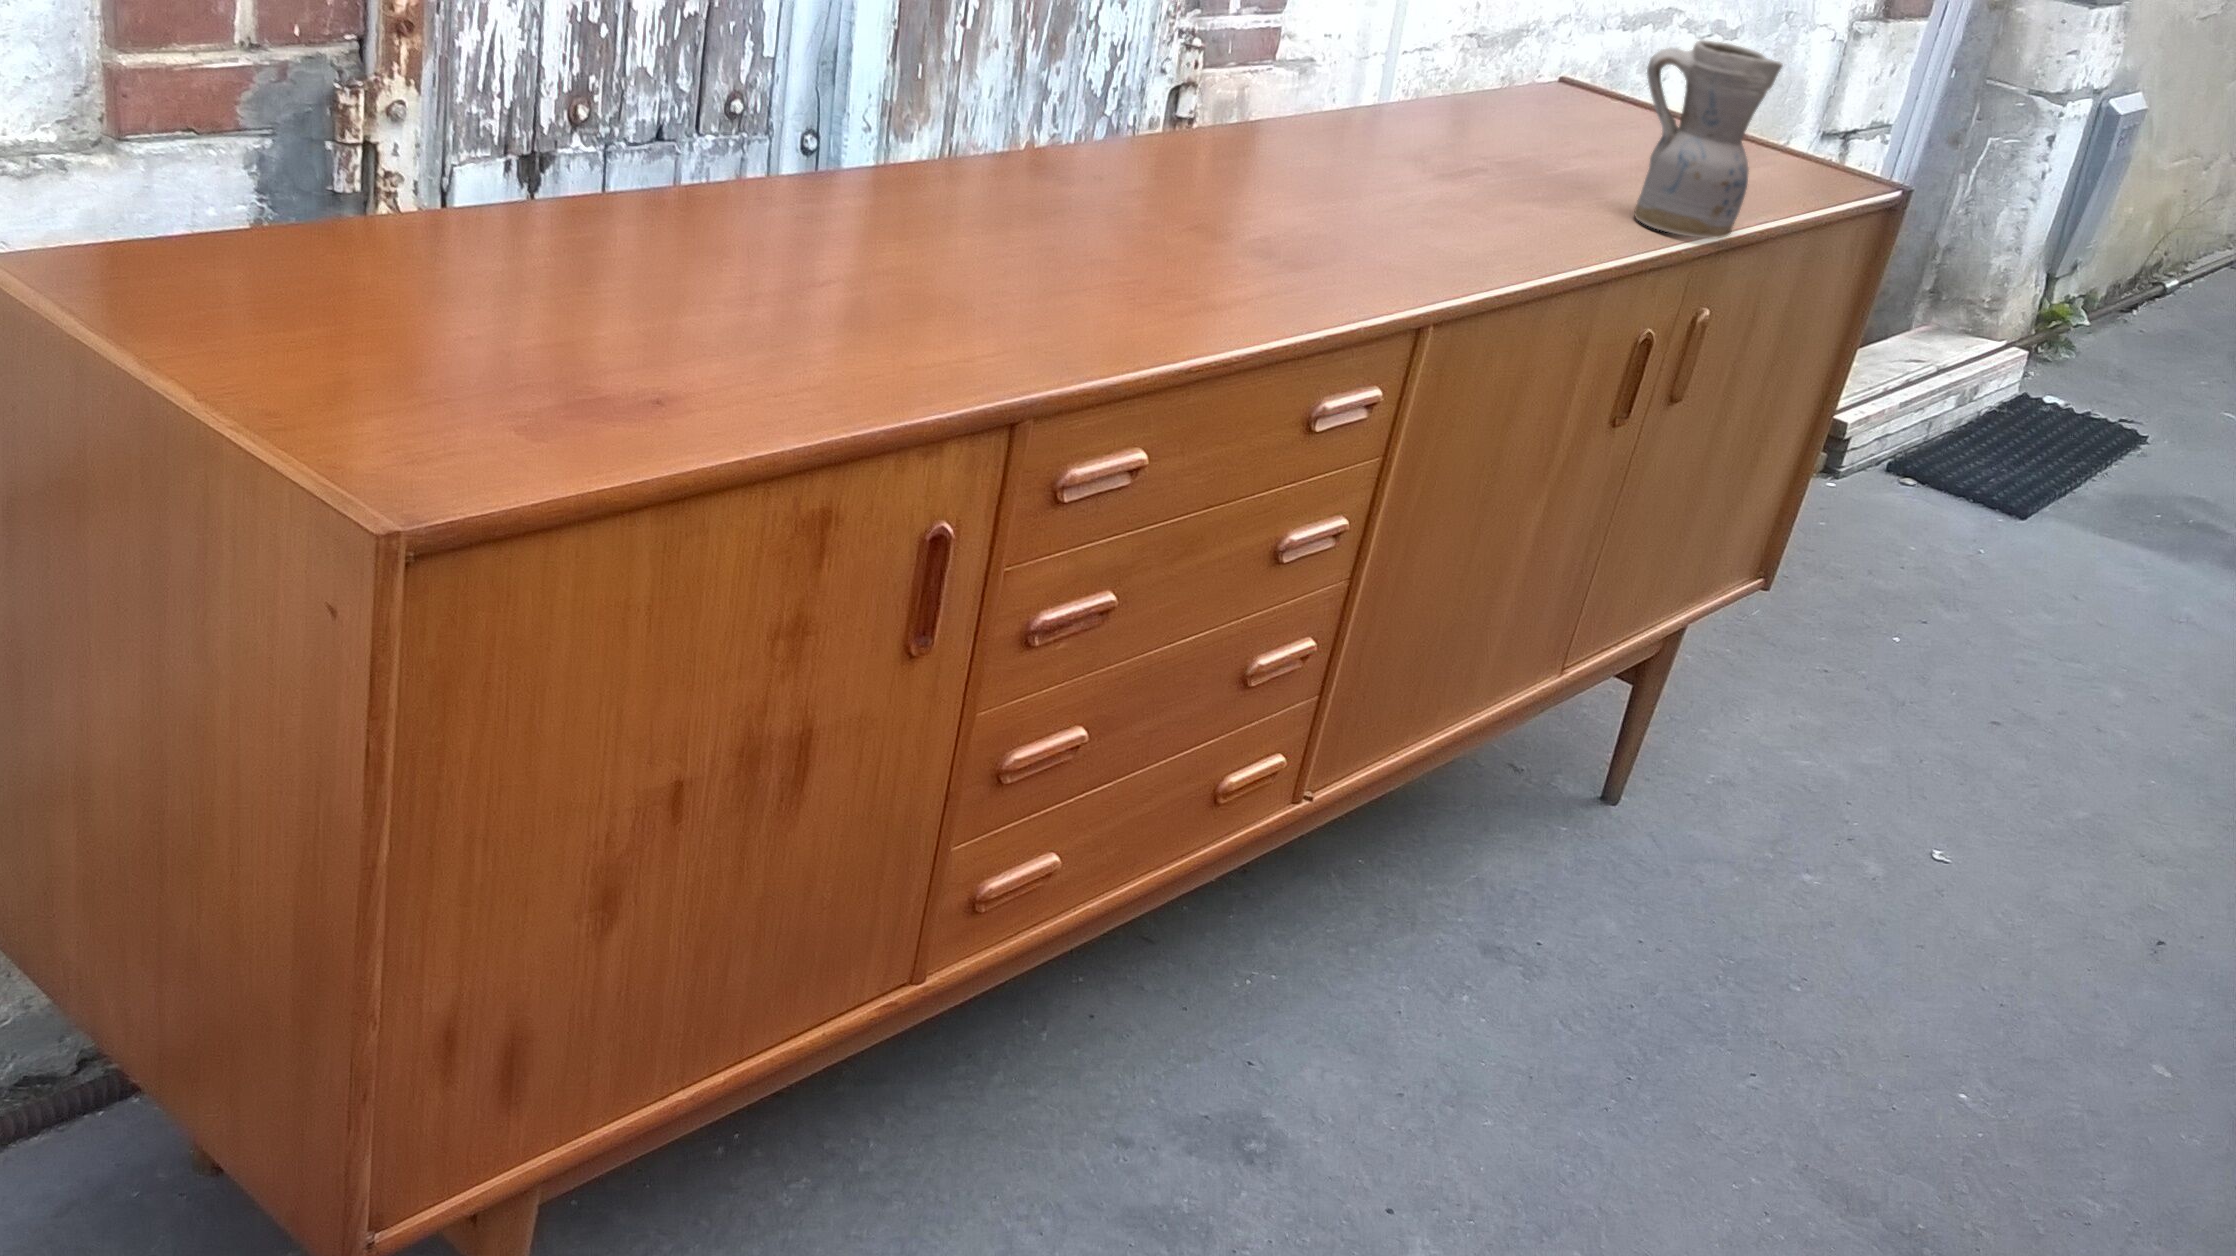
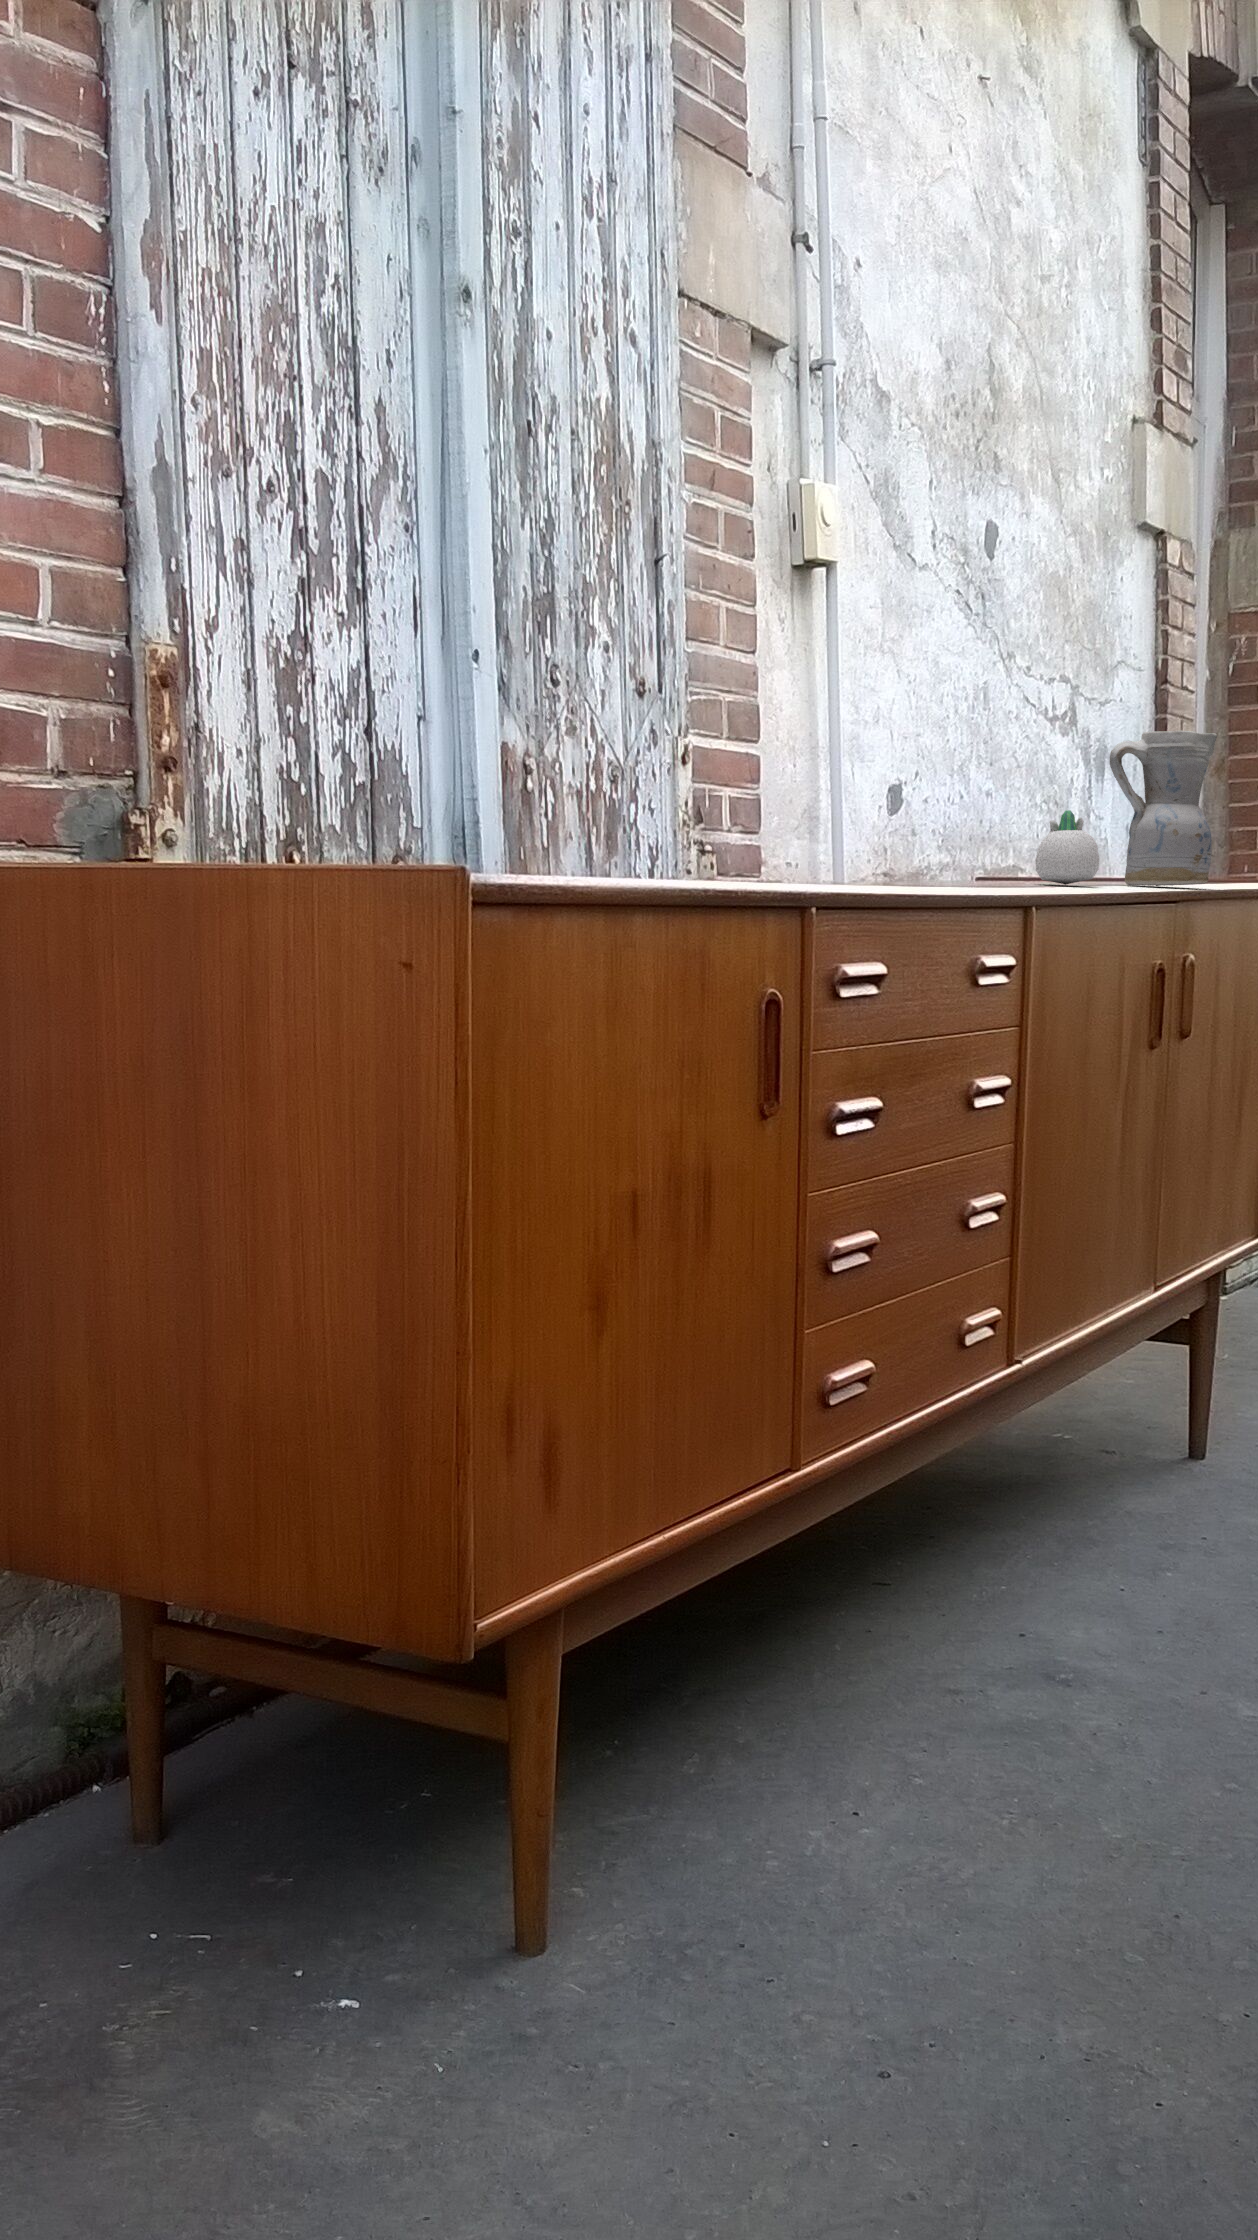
succulent planter: none [1490,150,1567,238] -> present [1035,810,1099,885]

